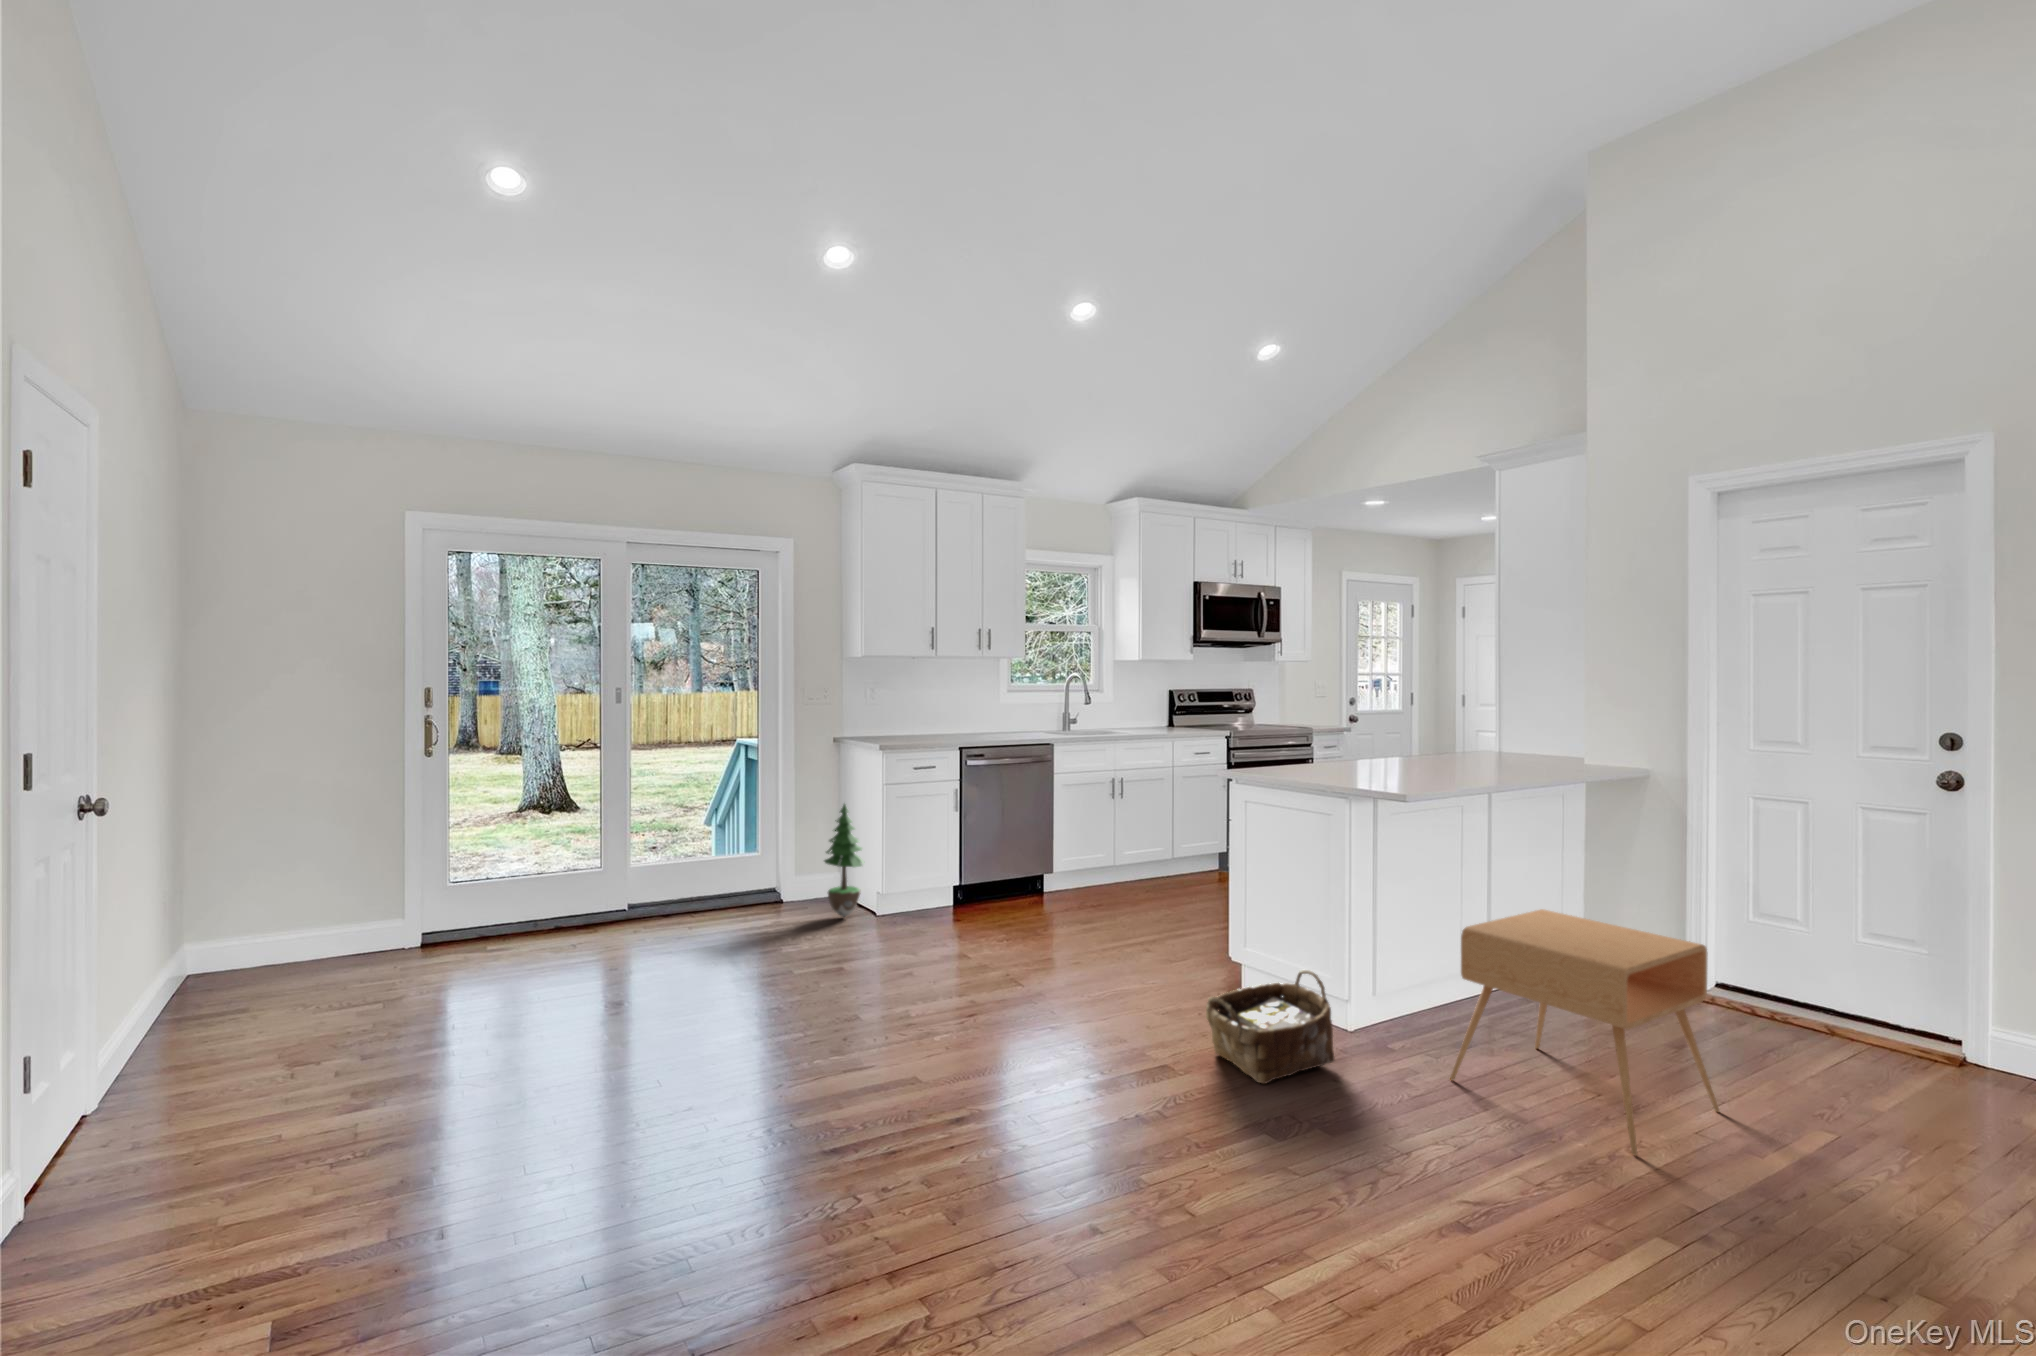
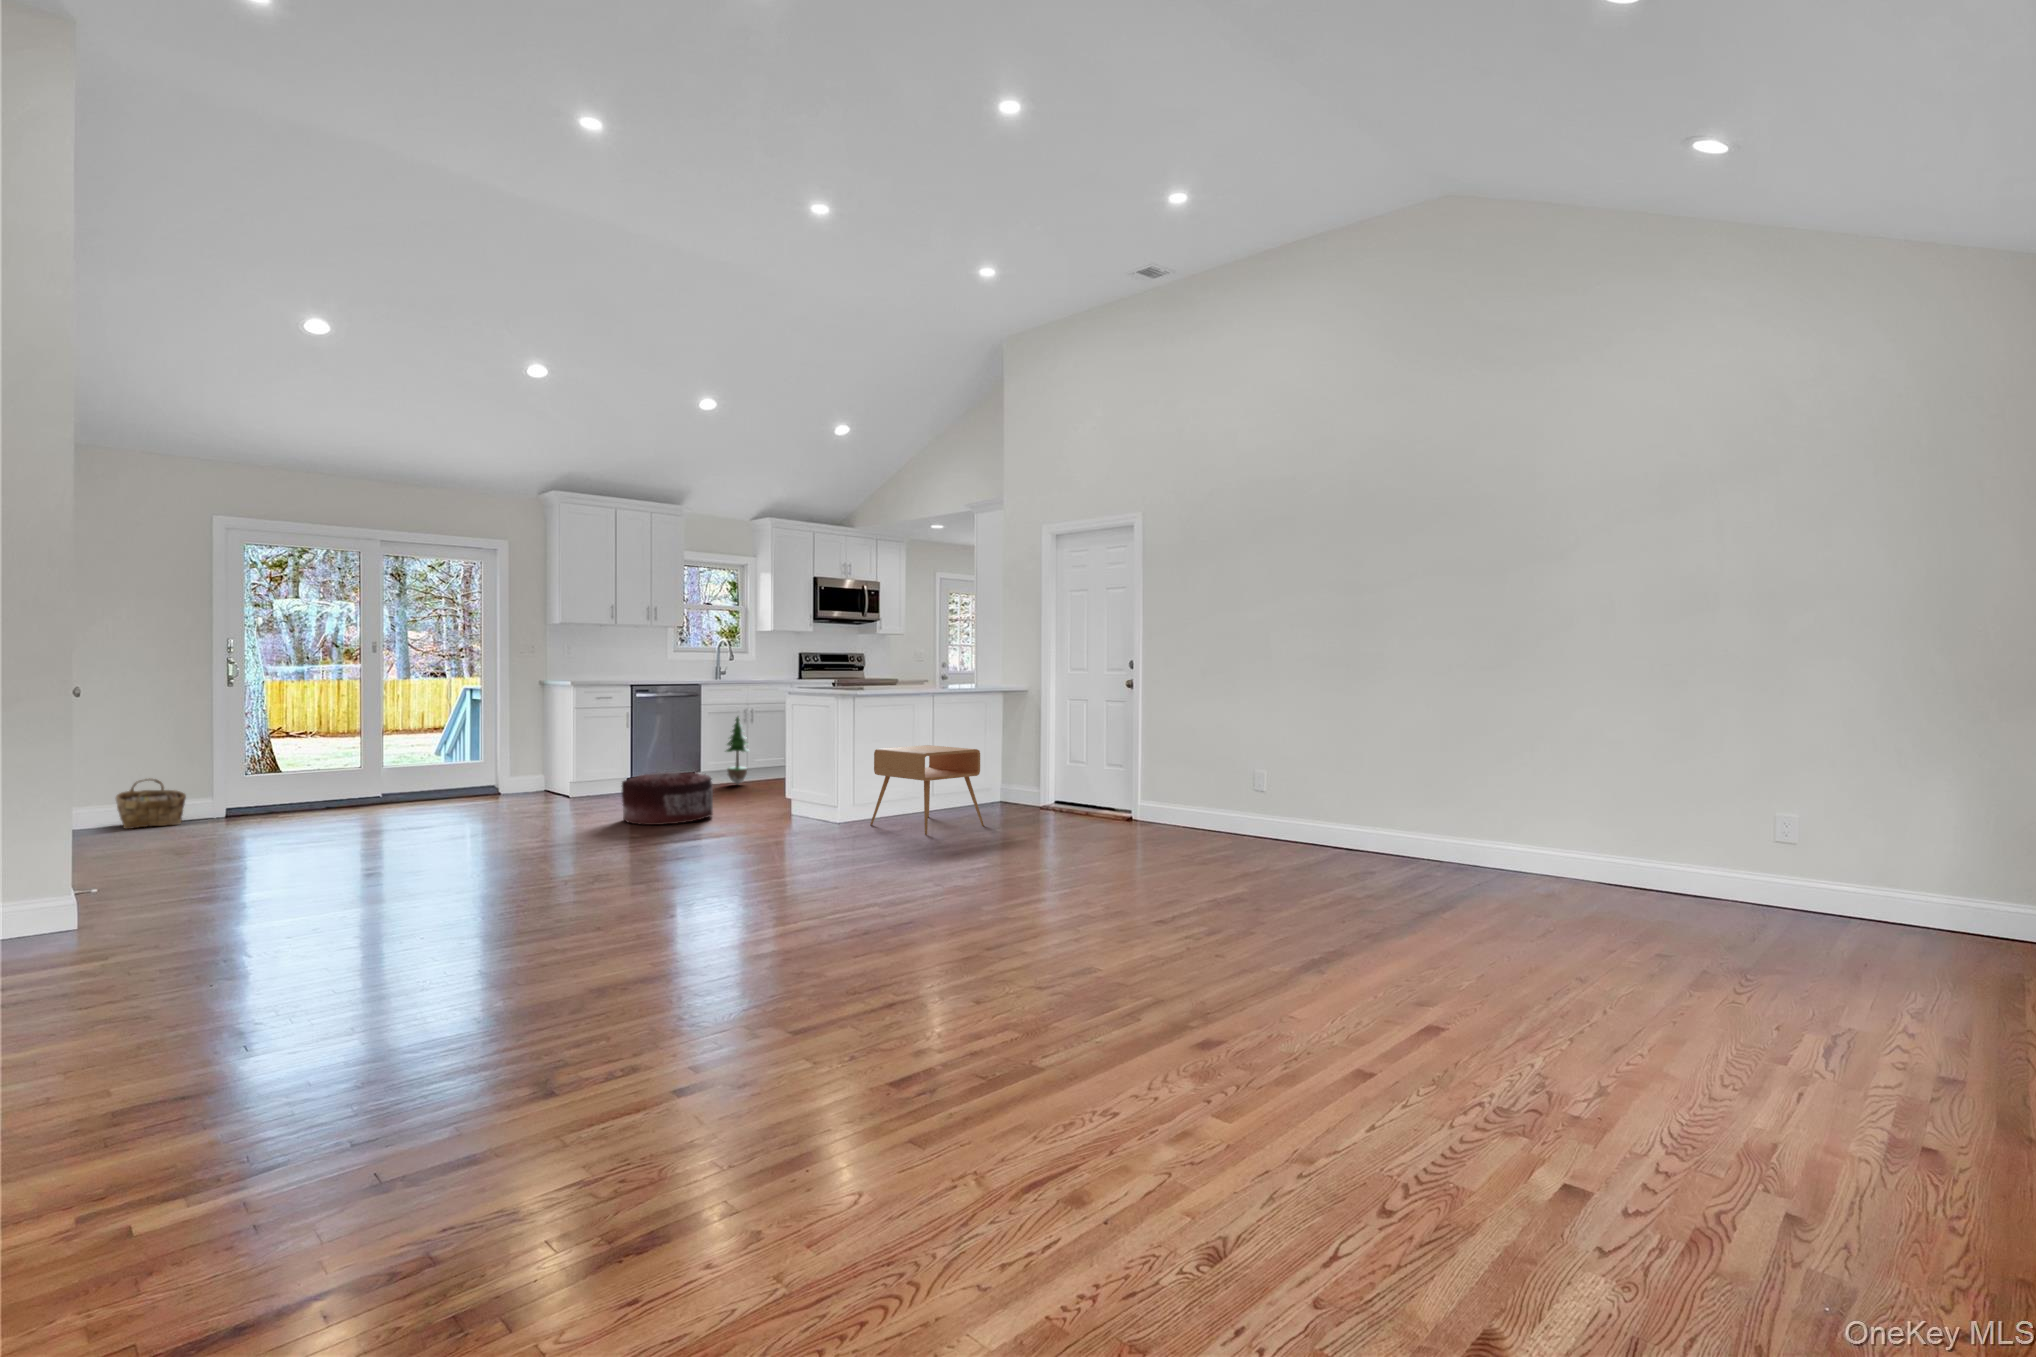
potted tree: present [824,804,864,917] -> present [726,717,748,784]
pouf: none [966,918,1120,1039] -> present [622,772,713,825]
woven basket: present [1206,970,1335,1084] -> present [116,778,186,829]

